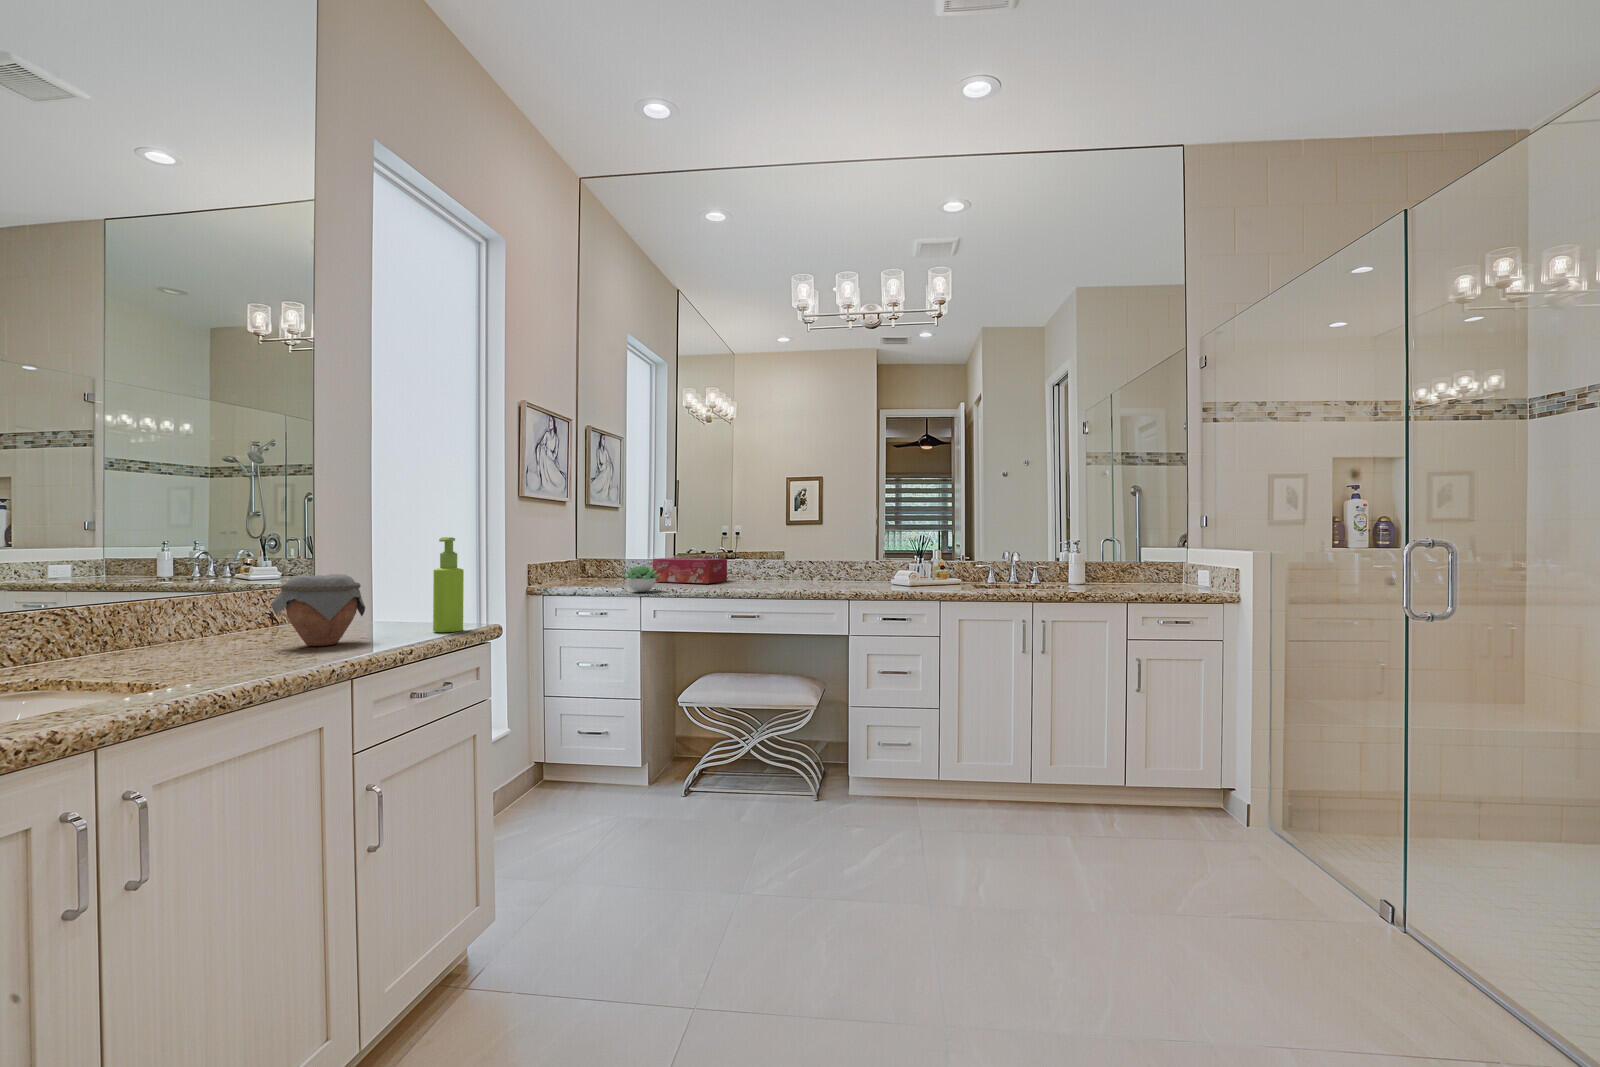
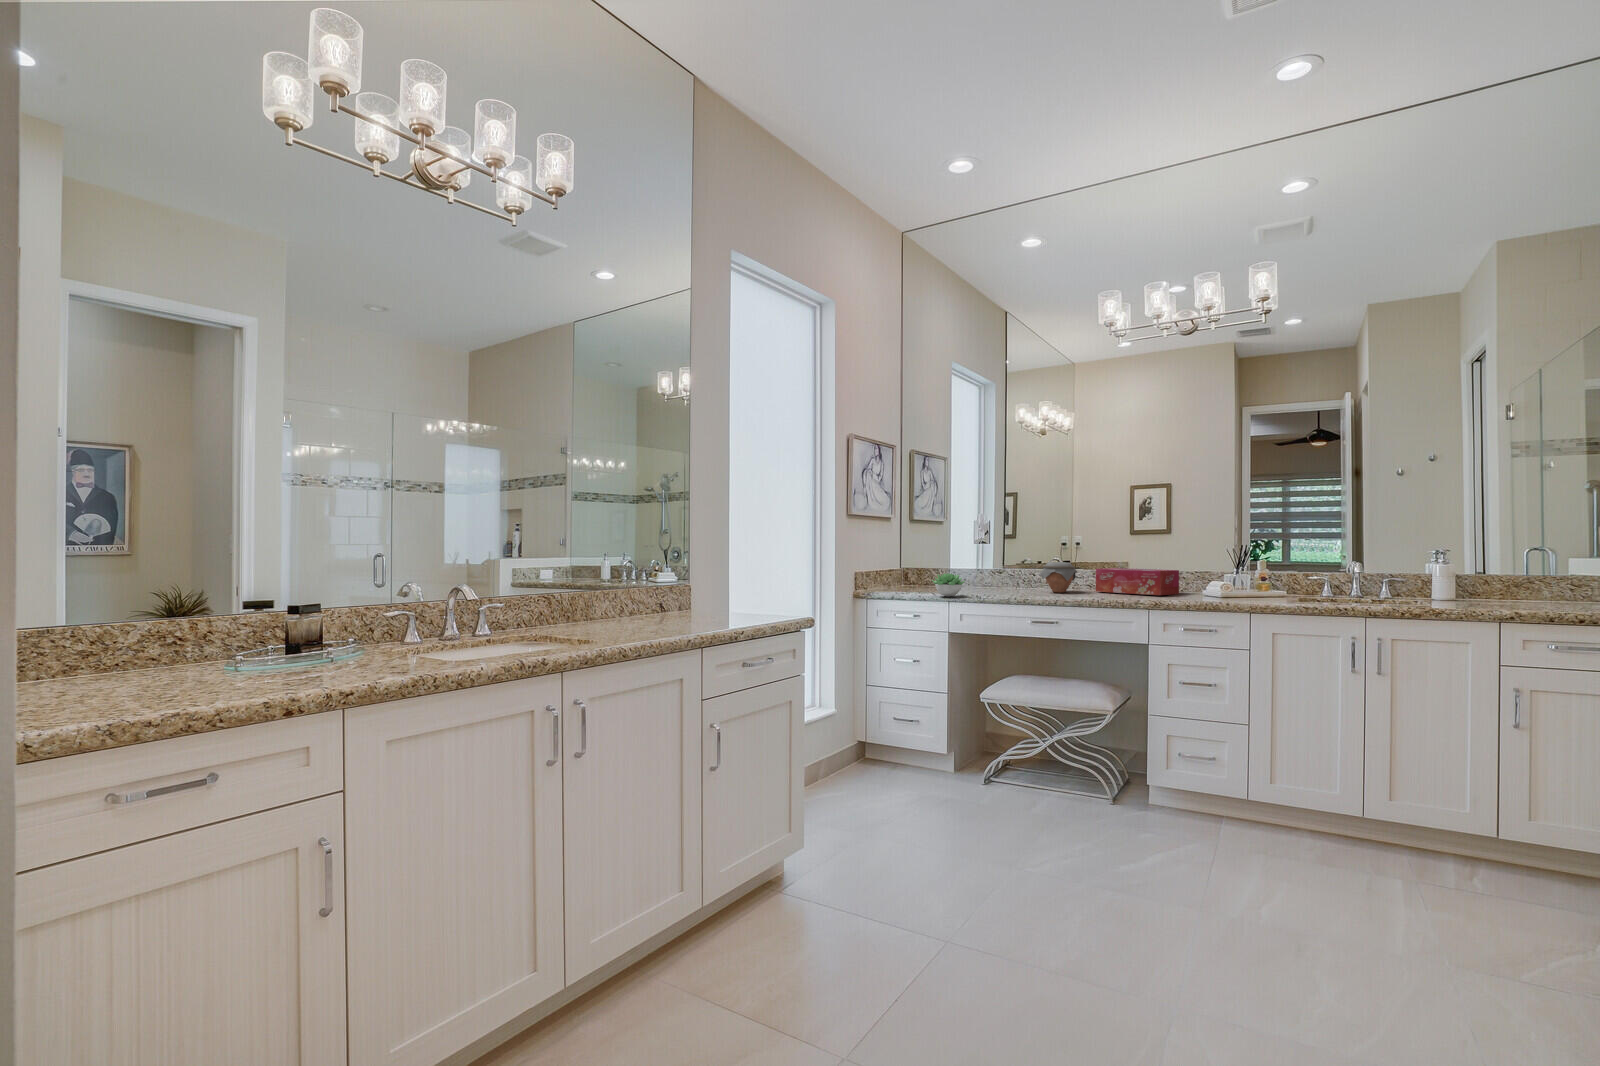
soap dispenser: present [433,537,464,632] -> none [761,548,782,619]
tissue box: present [653,558,727,583] -> present [1096,568,1179,595]
jar: present [271,574,365,646] -> present [1040,562,1077,593]

